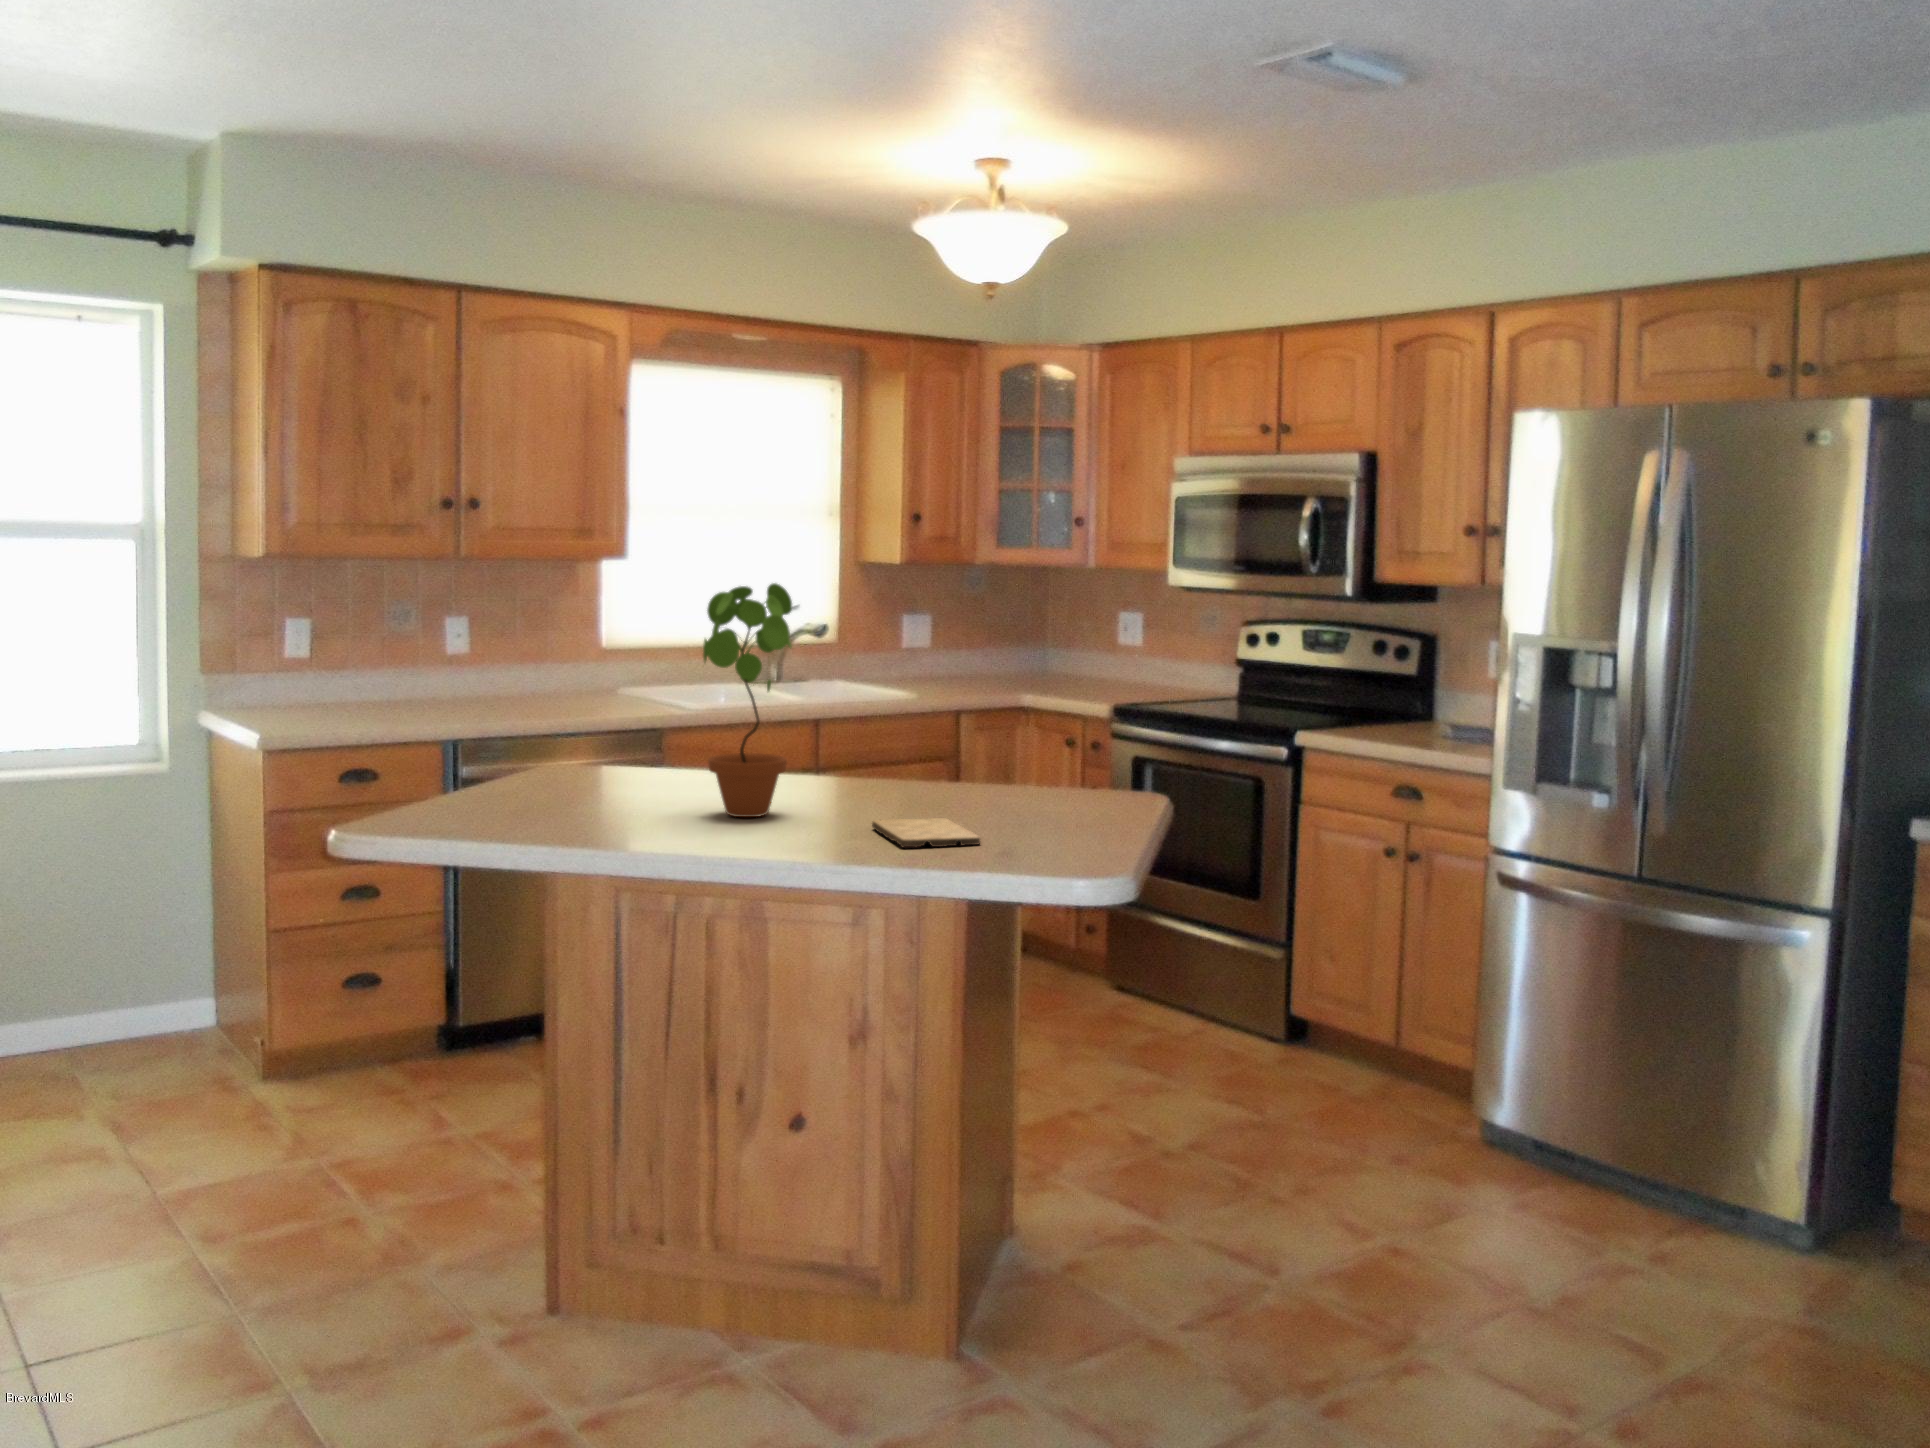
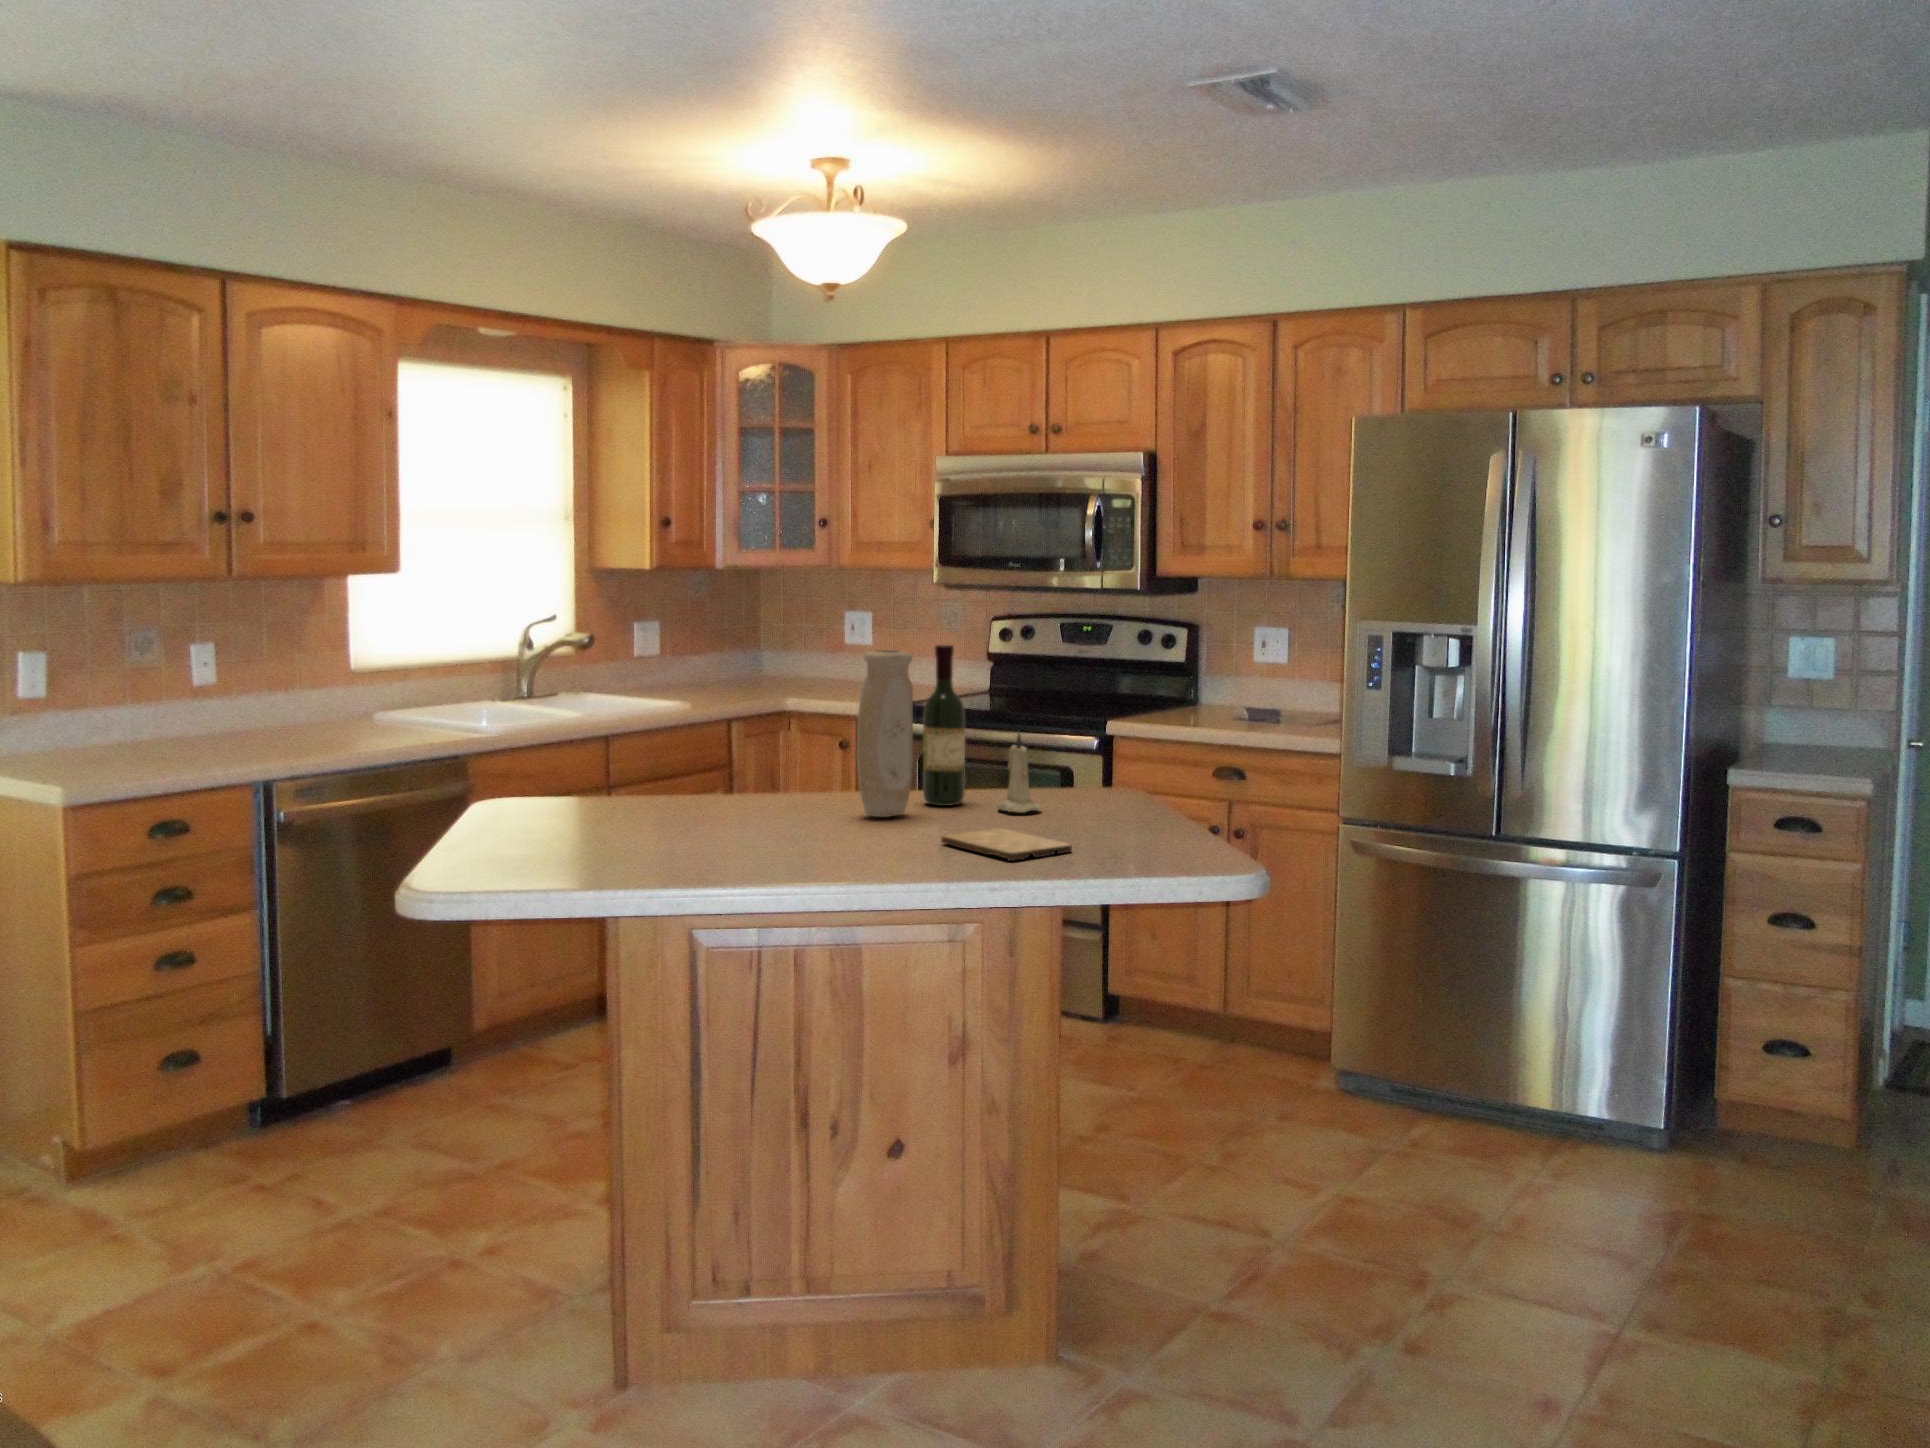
potted plant: present [703,583,792,817] -> none [741,599,841,843]
wine bottle: none [931,636,973,796] -> present [923,645,965,806]
vase: none [846,637,903,802] -> present [857,650,913,817]
candle: none [987,724,1031,807] -> present [997,732,1041,813]

